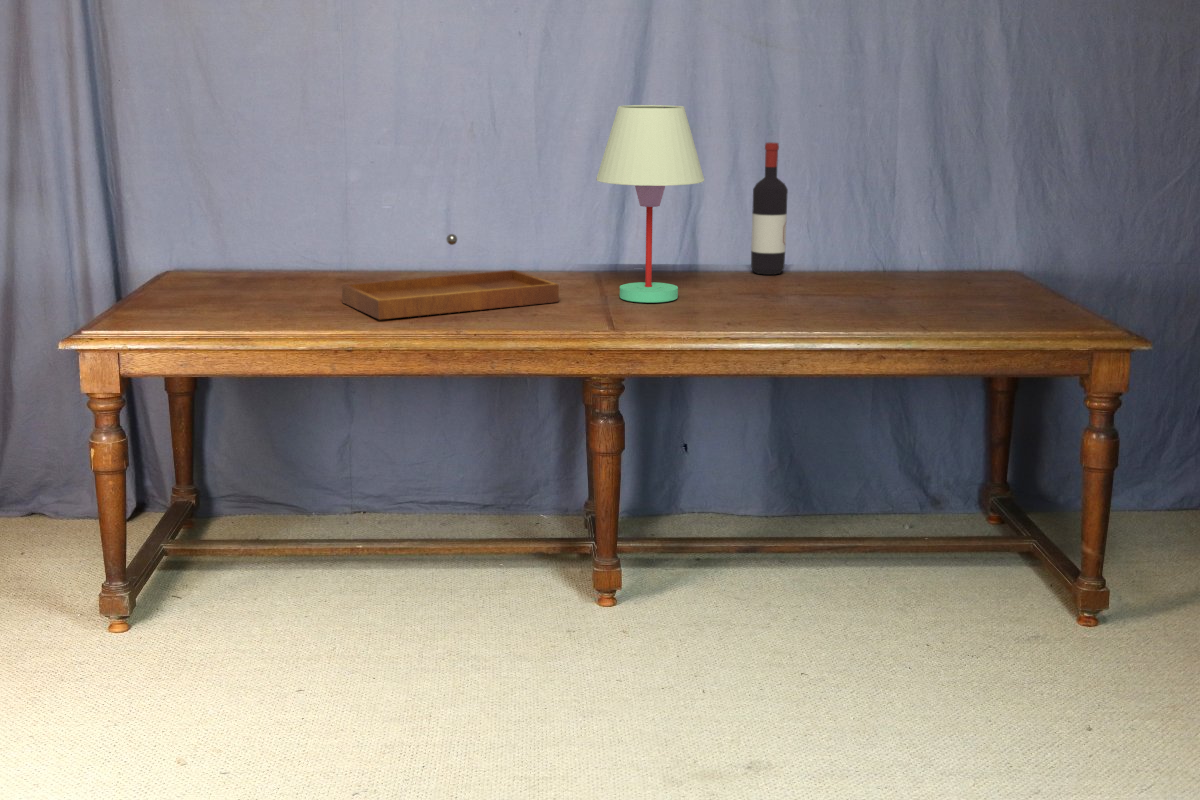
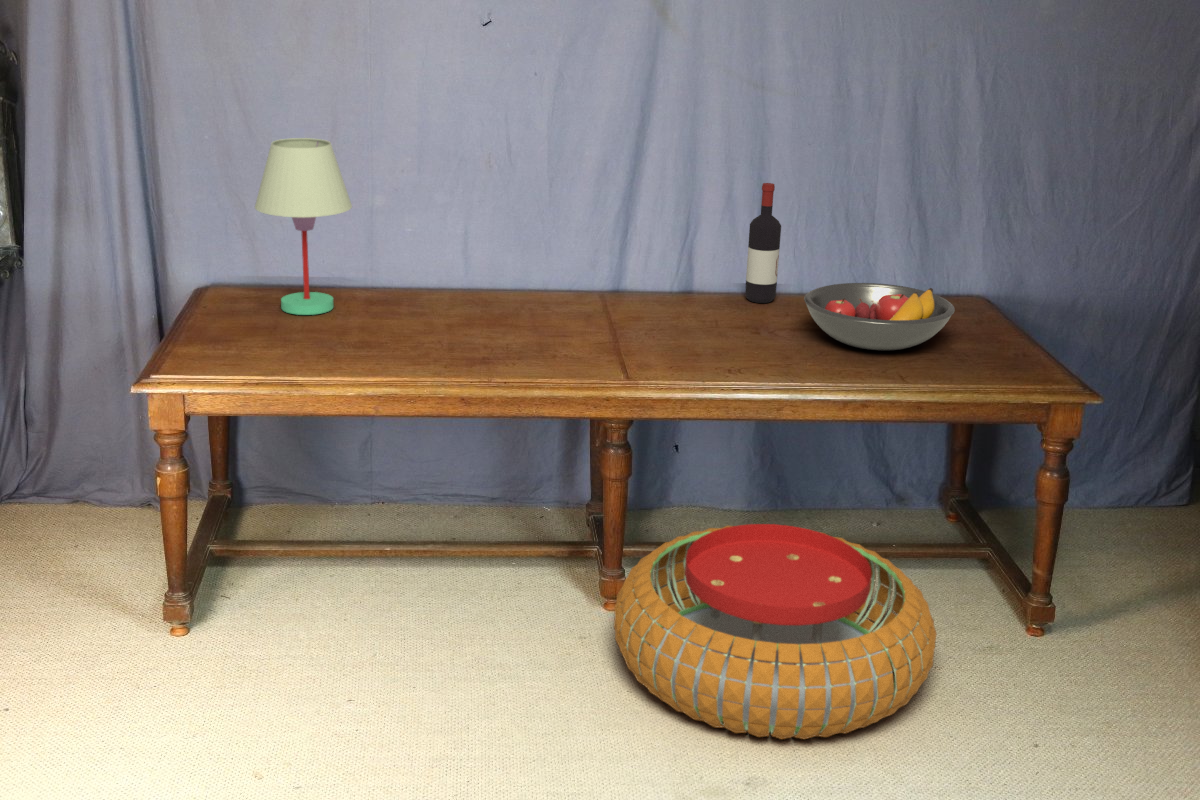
table lamp: present [596,105,704,303] -> present [255,138,352,315]
tray: present [342,234,559,319] -> none [379,277,576,364]
fruit bowl: none [812,240,980,305] -> present [804,283,955,350]
pouf: none [603,500,972,726] -> present [614,524,937,739]

